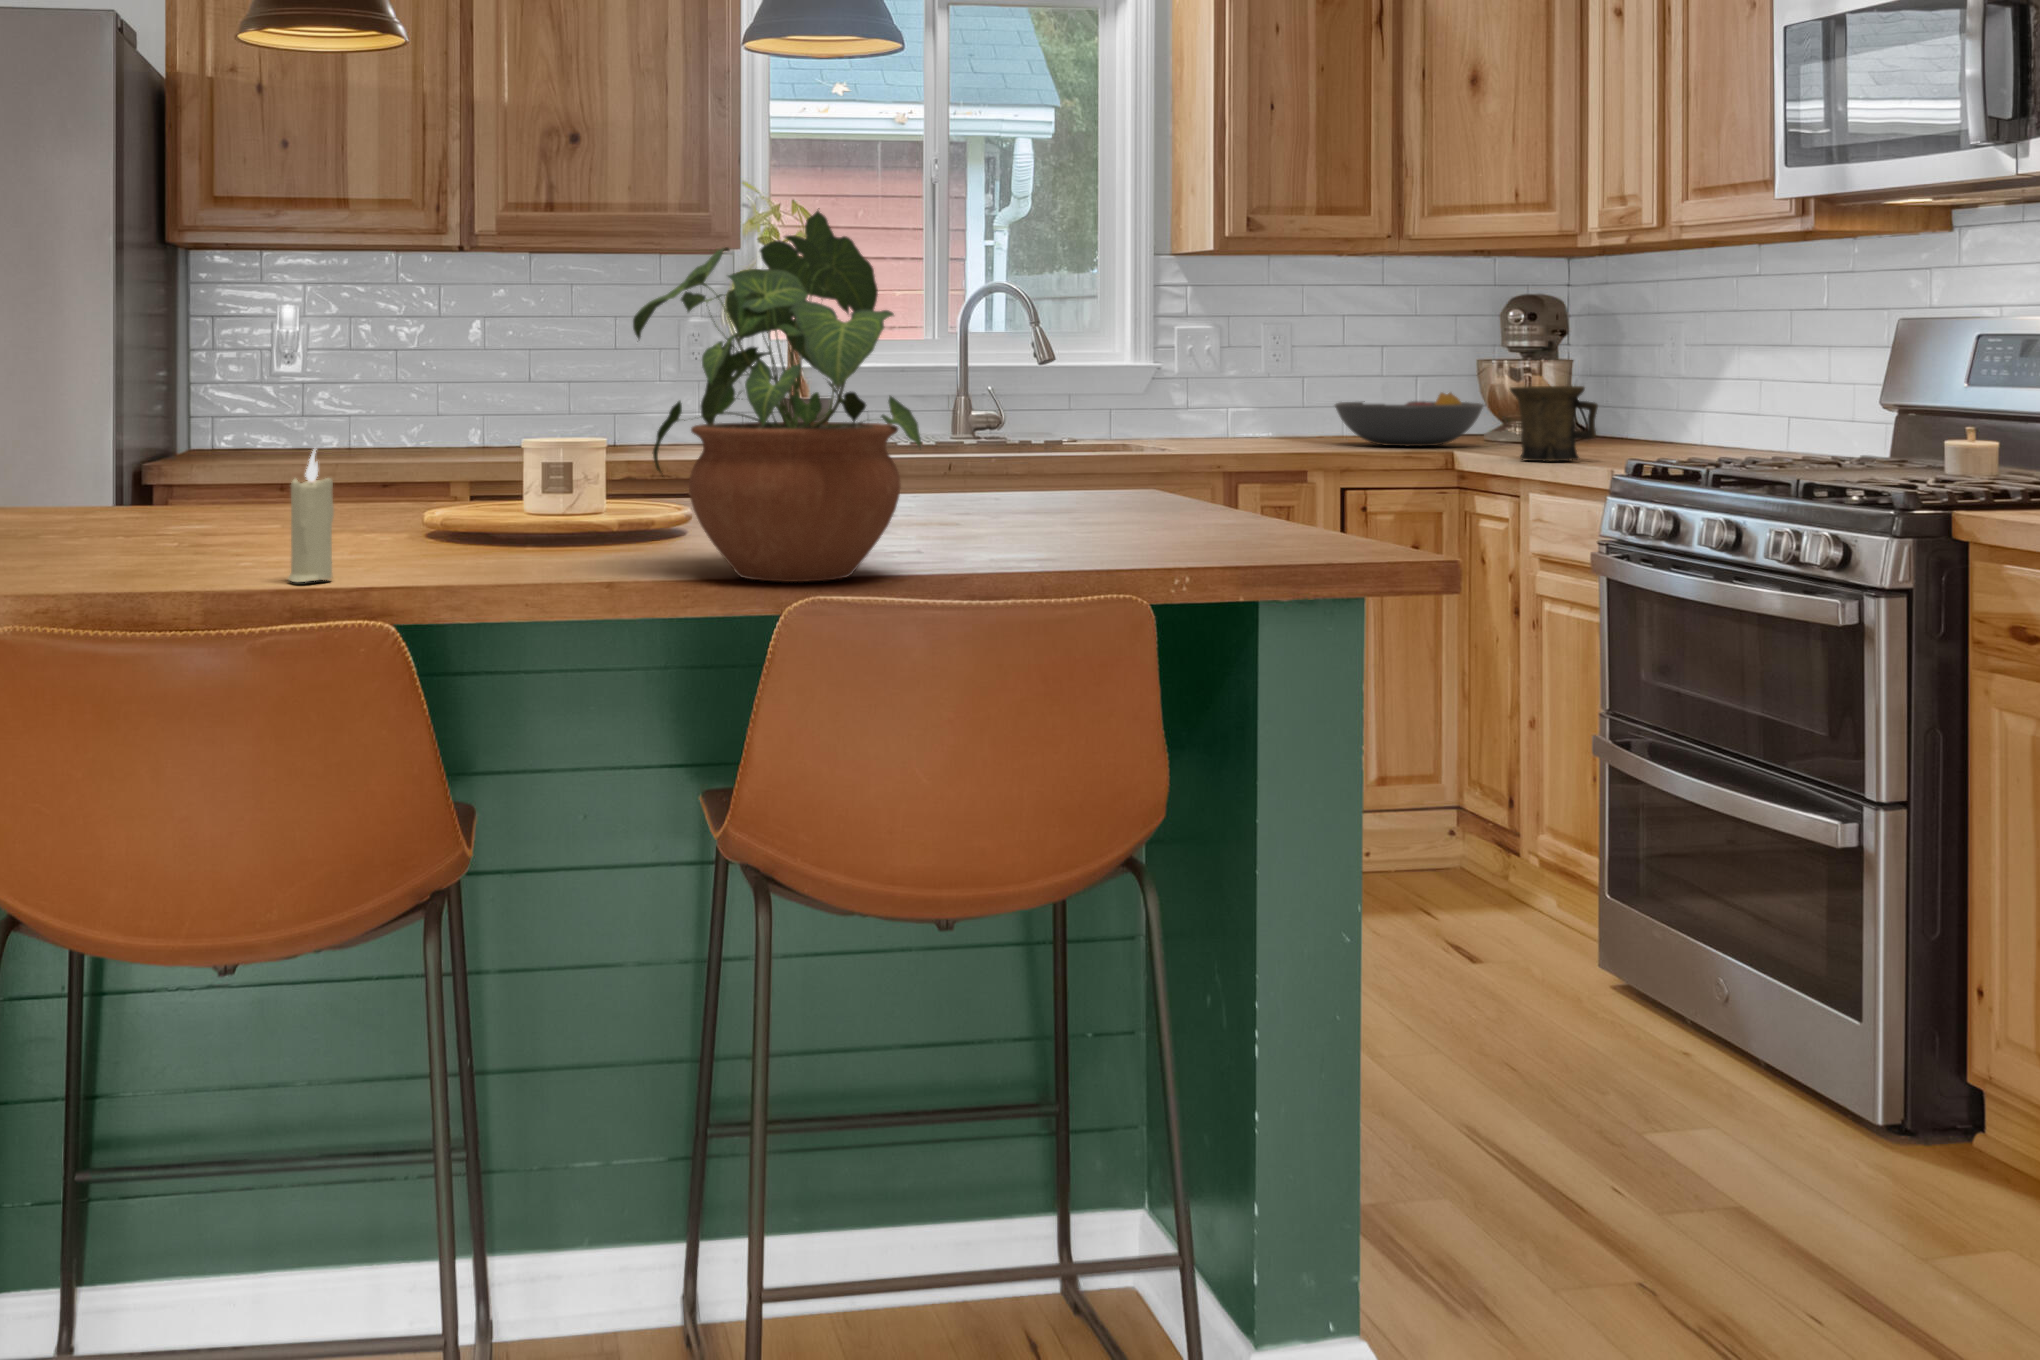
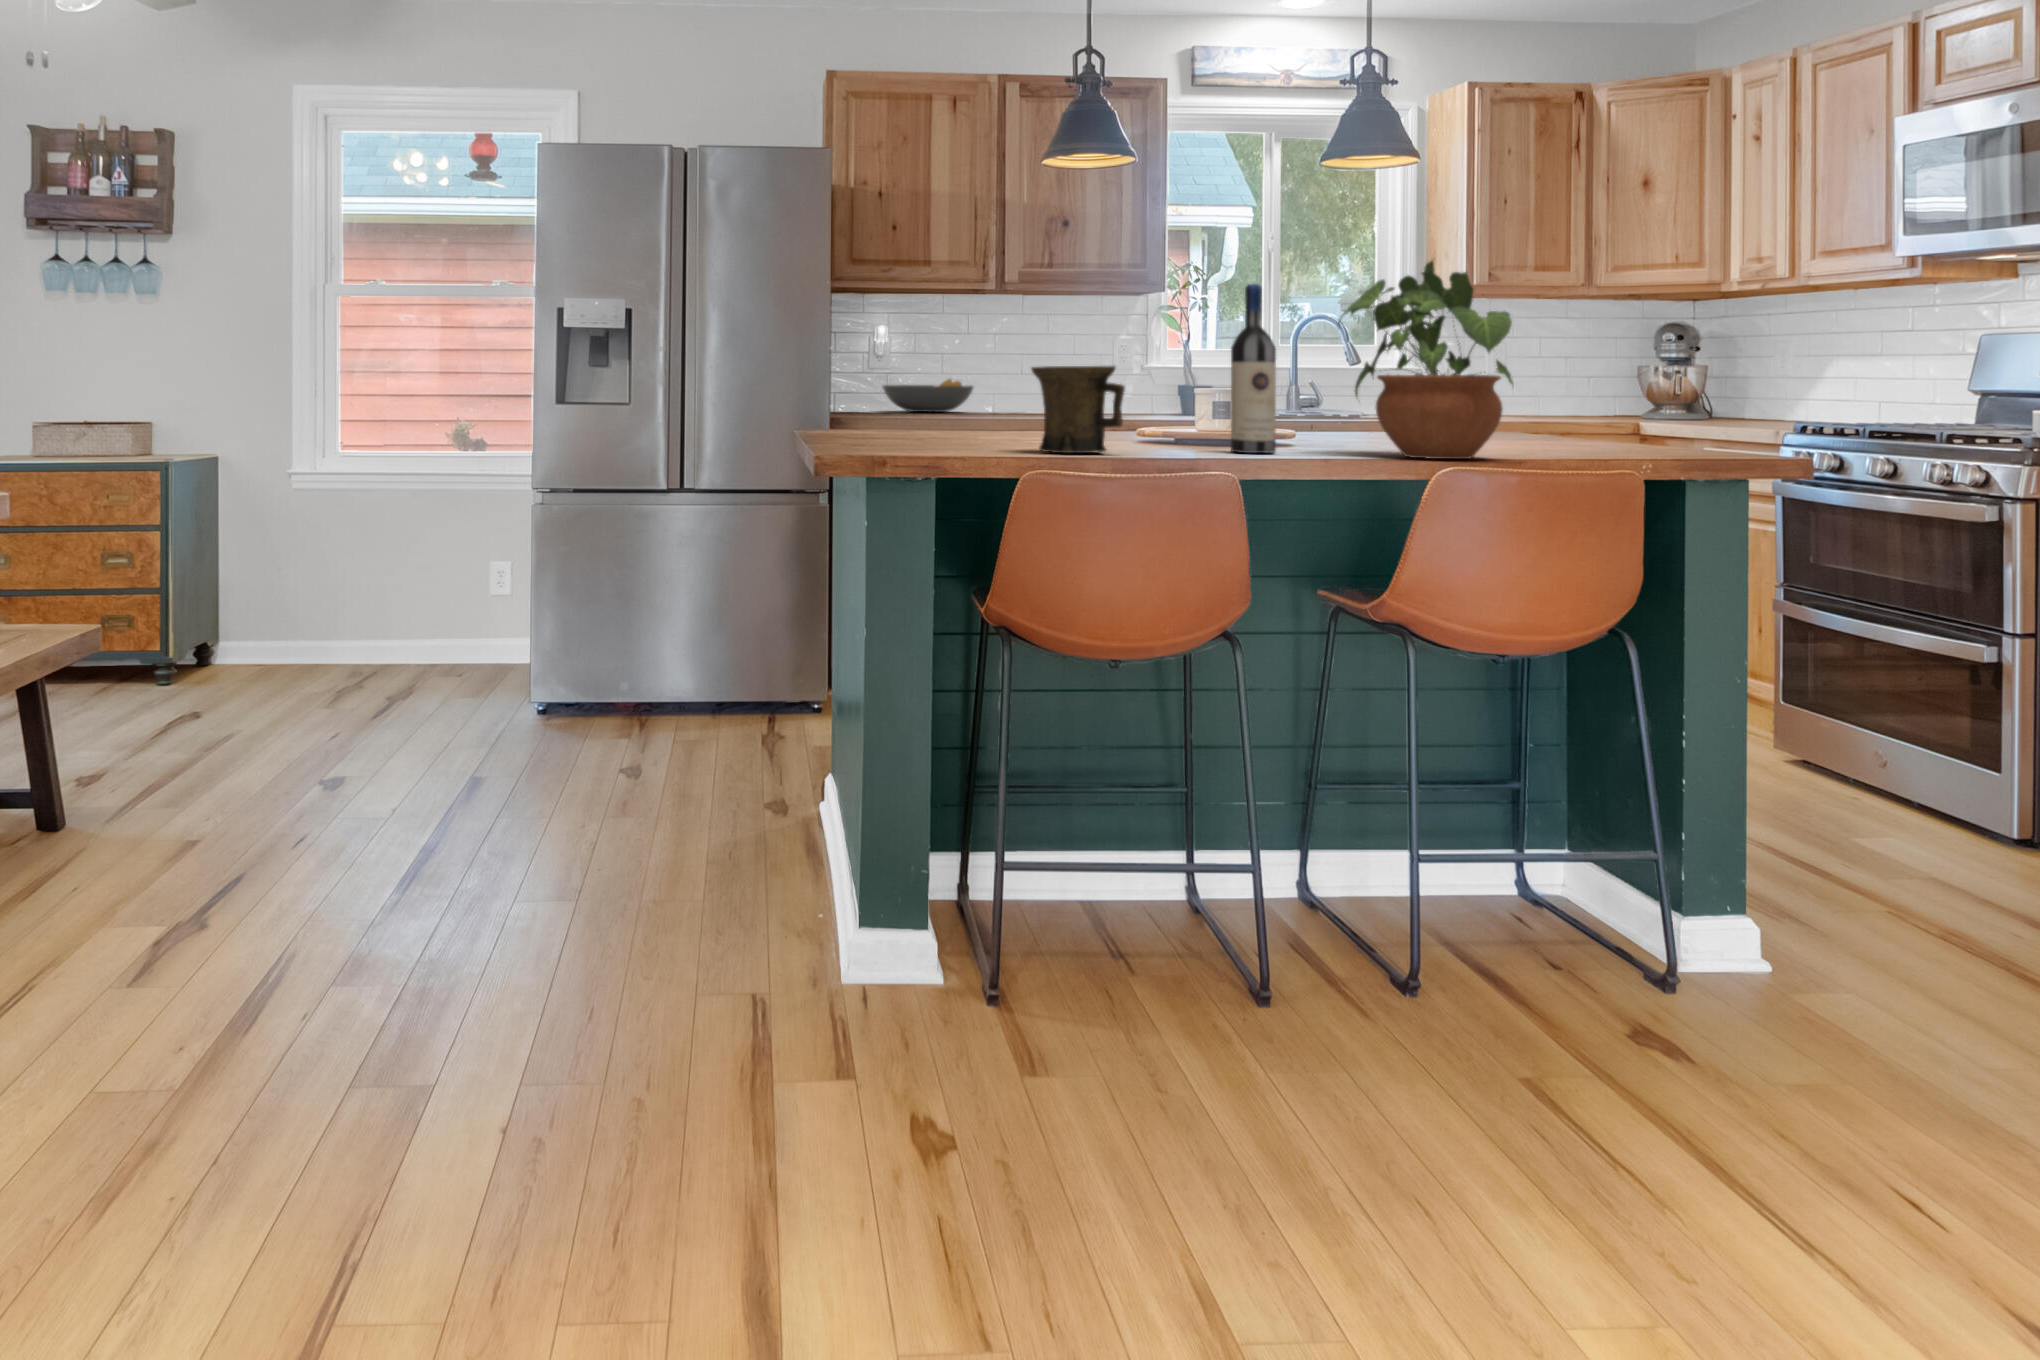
wine bottle: none [452,256,533,571] -> present [1231,284,1276,453]
mug: present [1510,386,1598,461] -> present [1032,366,1125,453]
fruit bowl: present [1335,393,1483,446] -> present [882,379,973,412]
candle: present [288,449,334,582] -> none [1163,384,1189,455]

